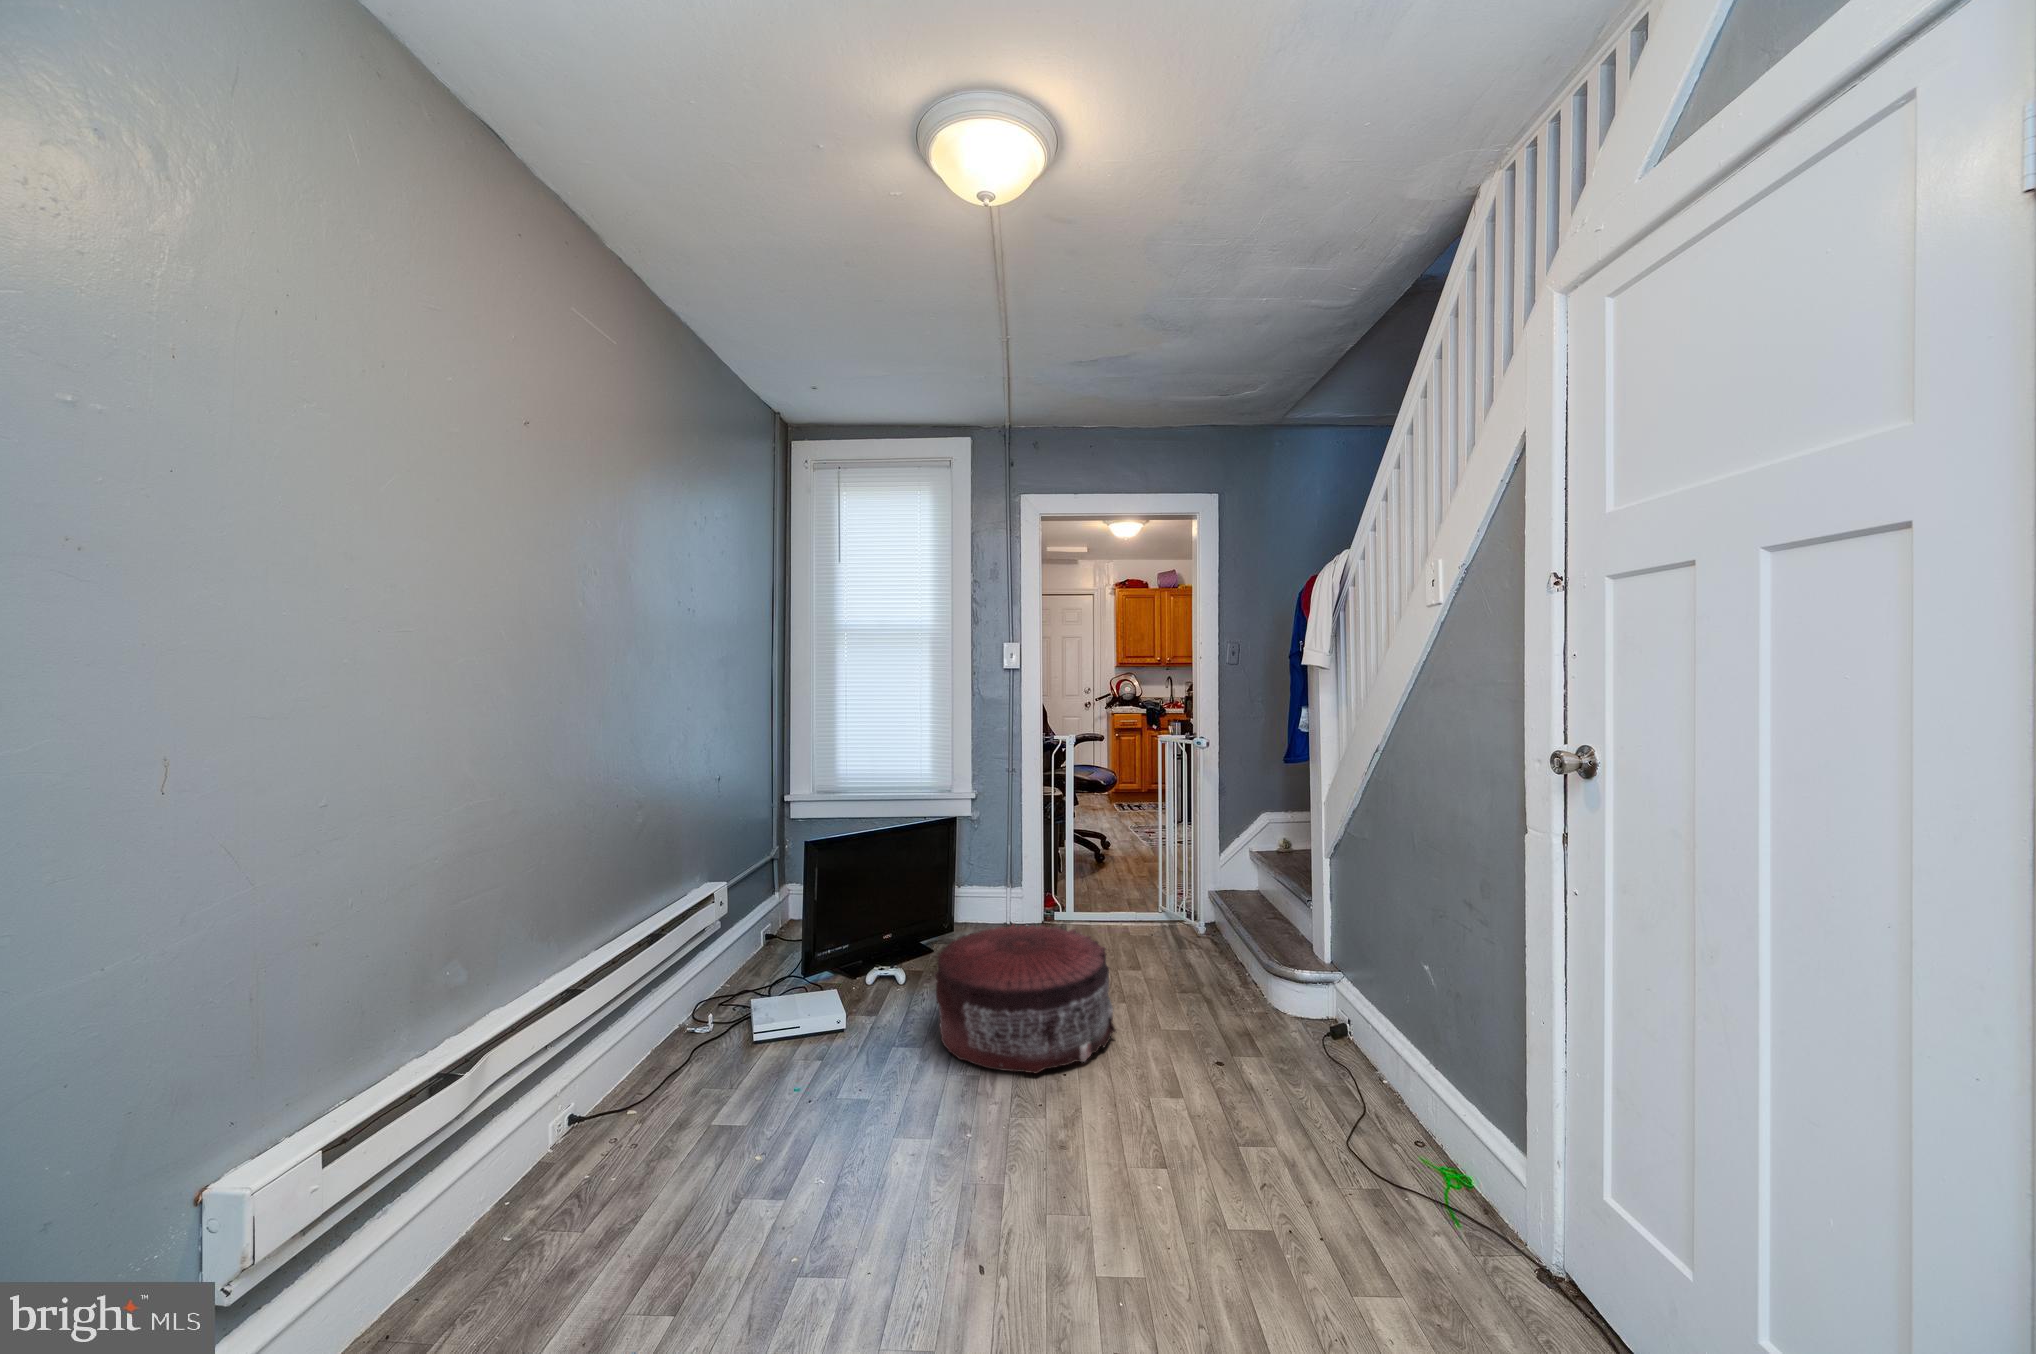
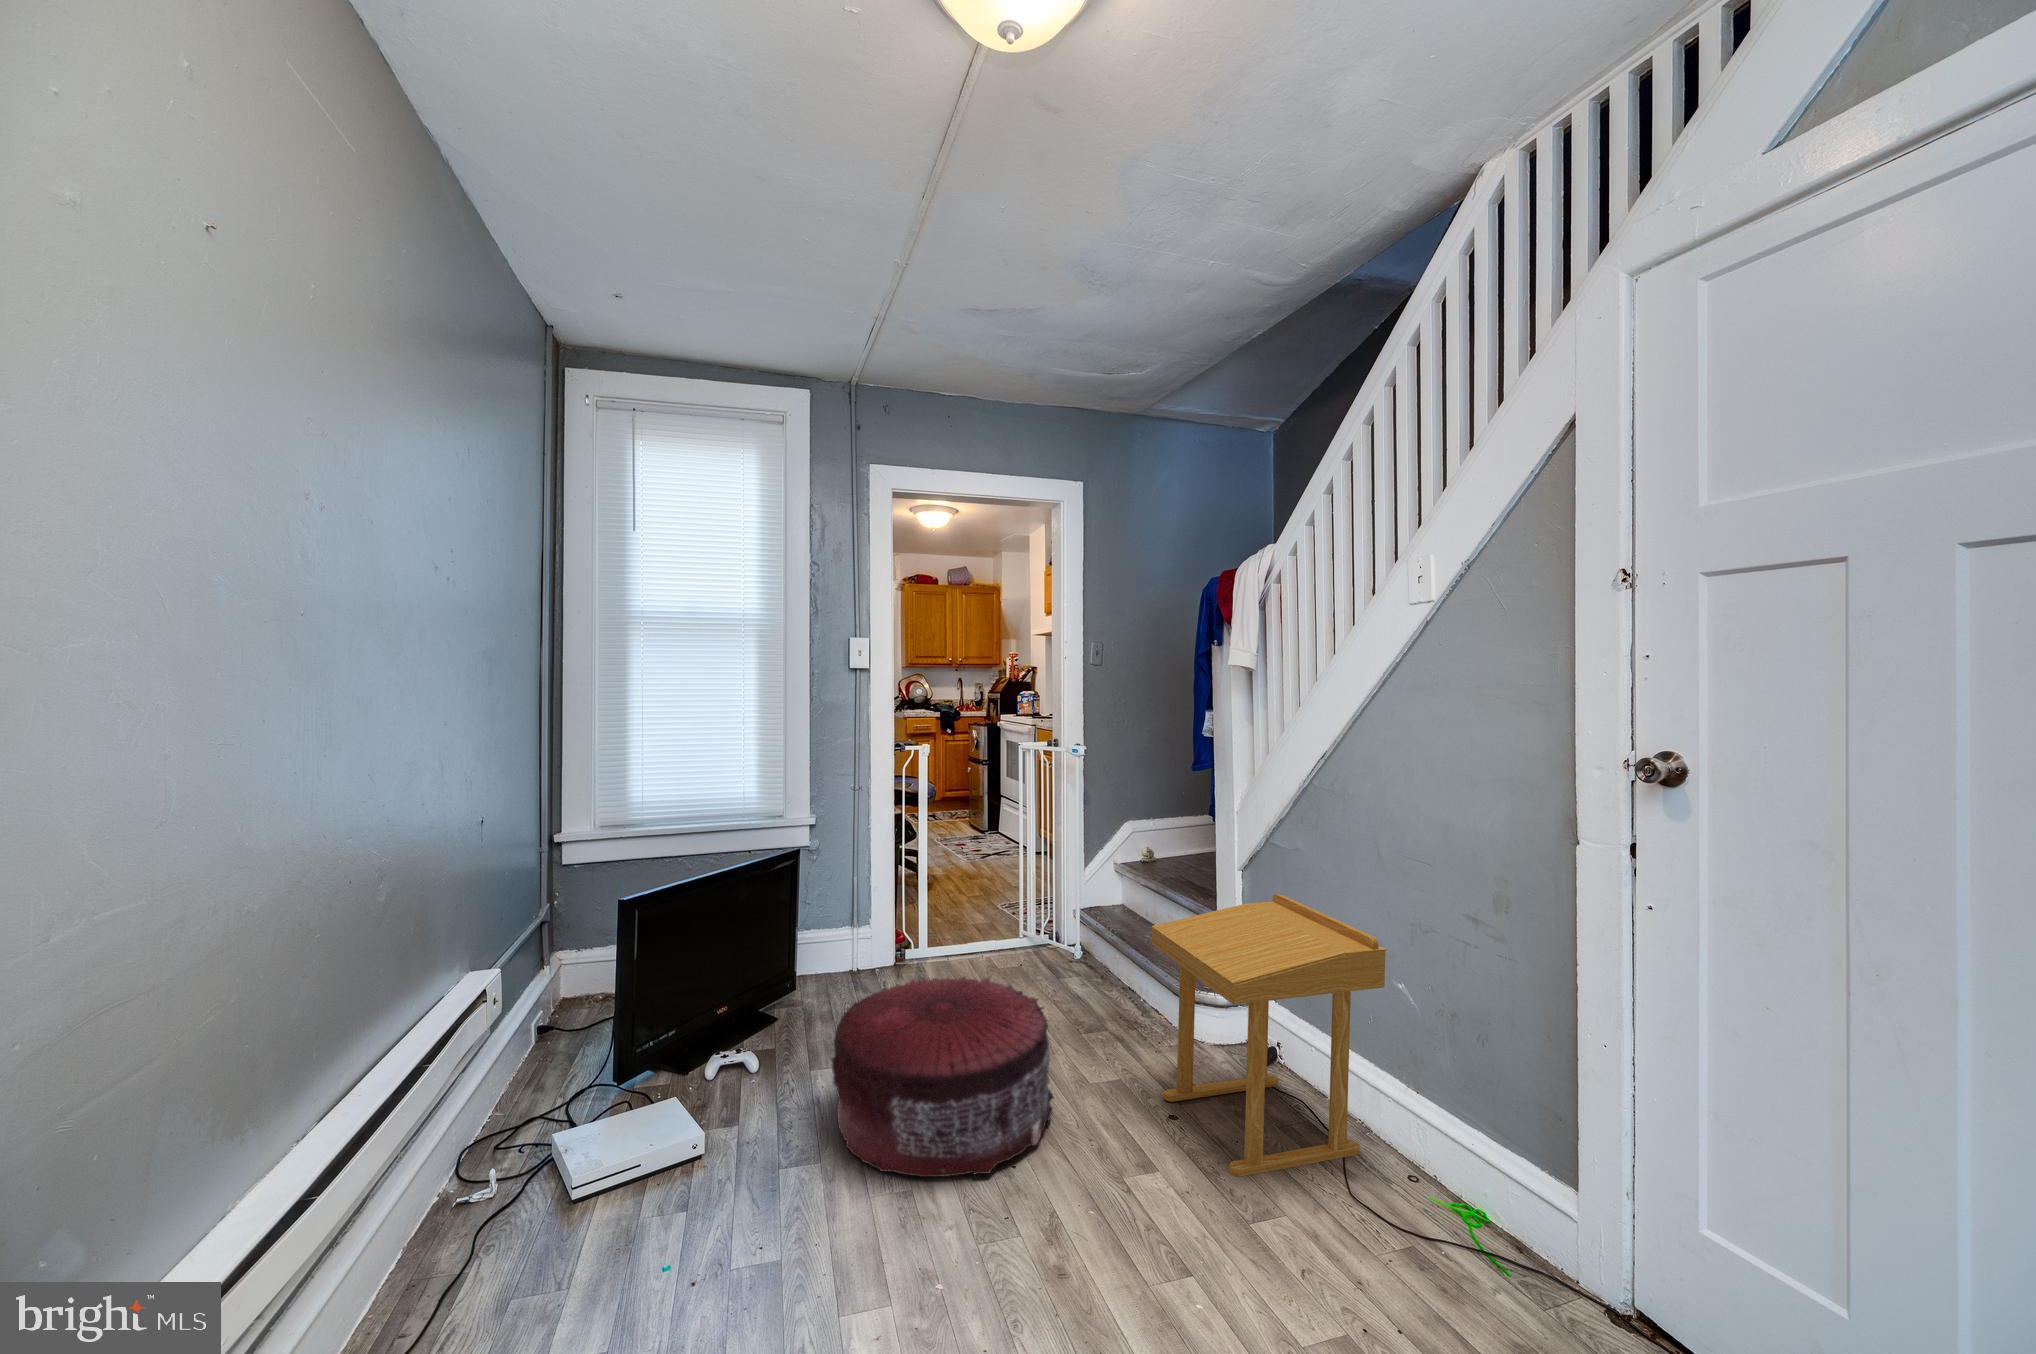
side table: none [1205,875,1403,1118] -> present [1152,894,1386,1177]

